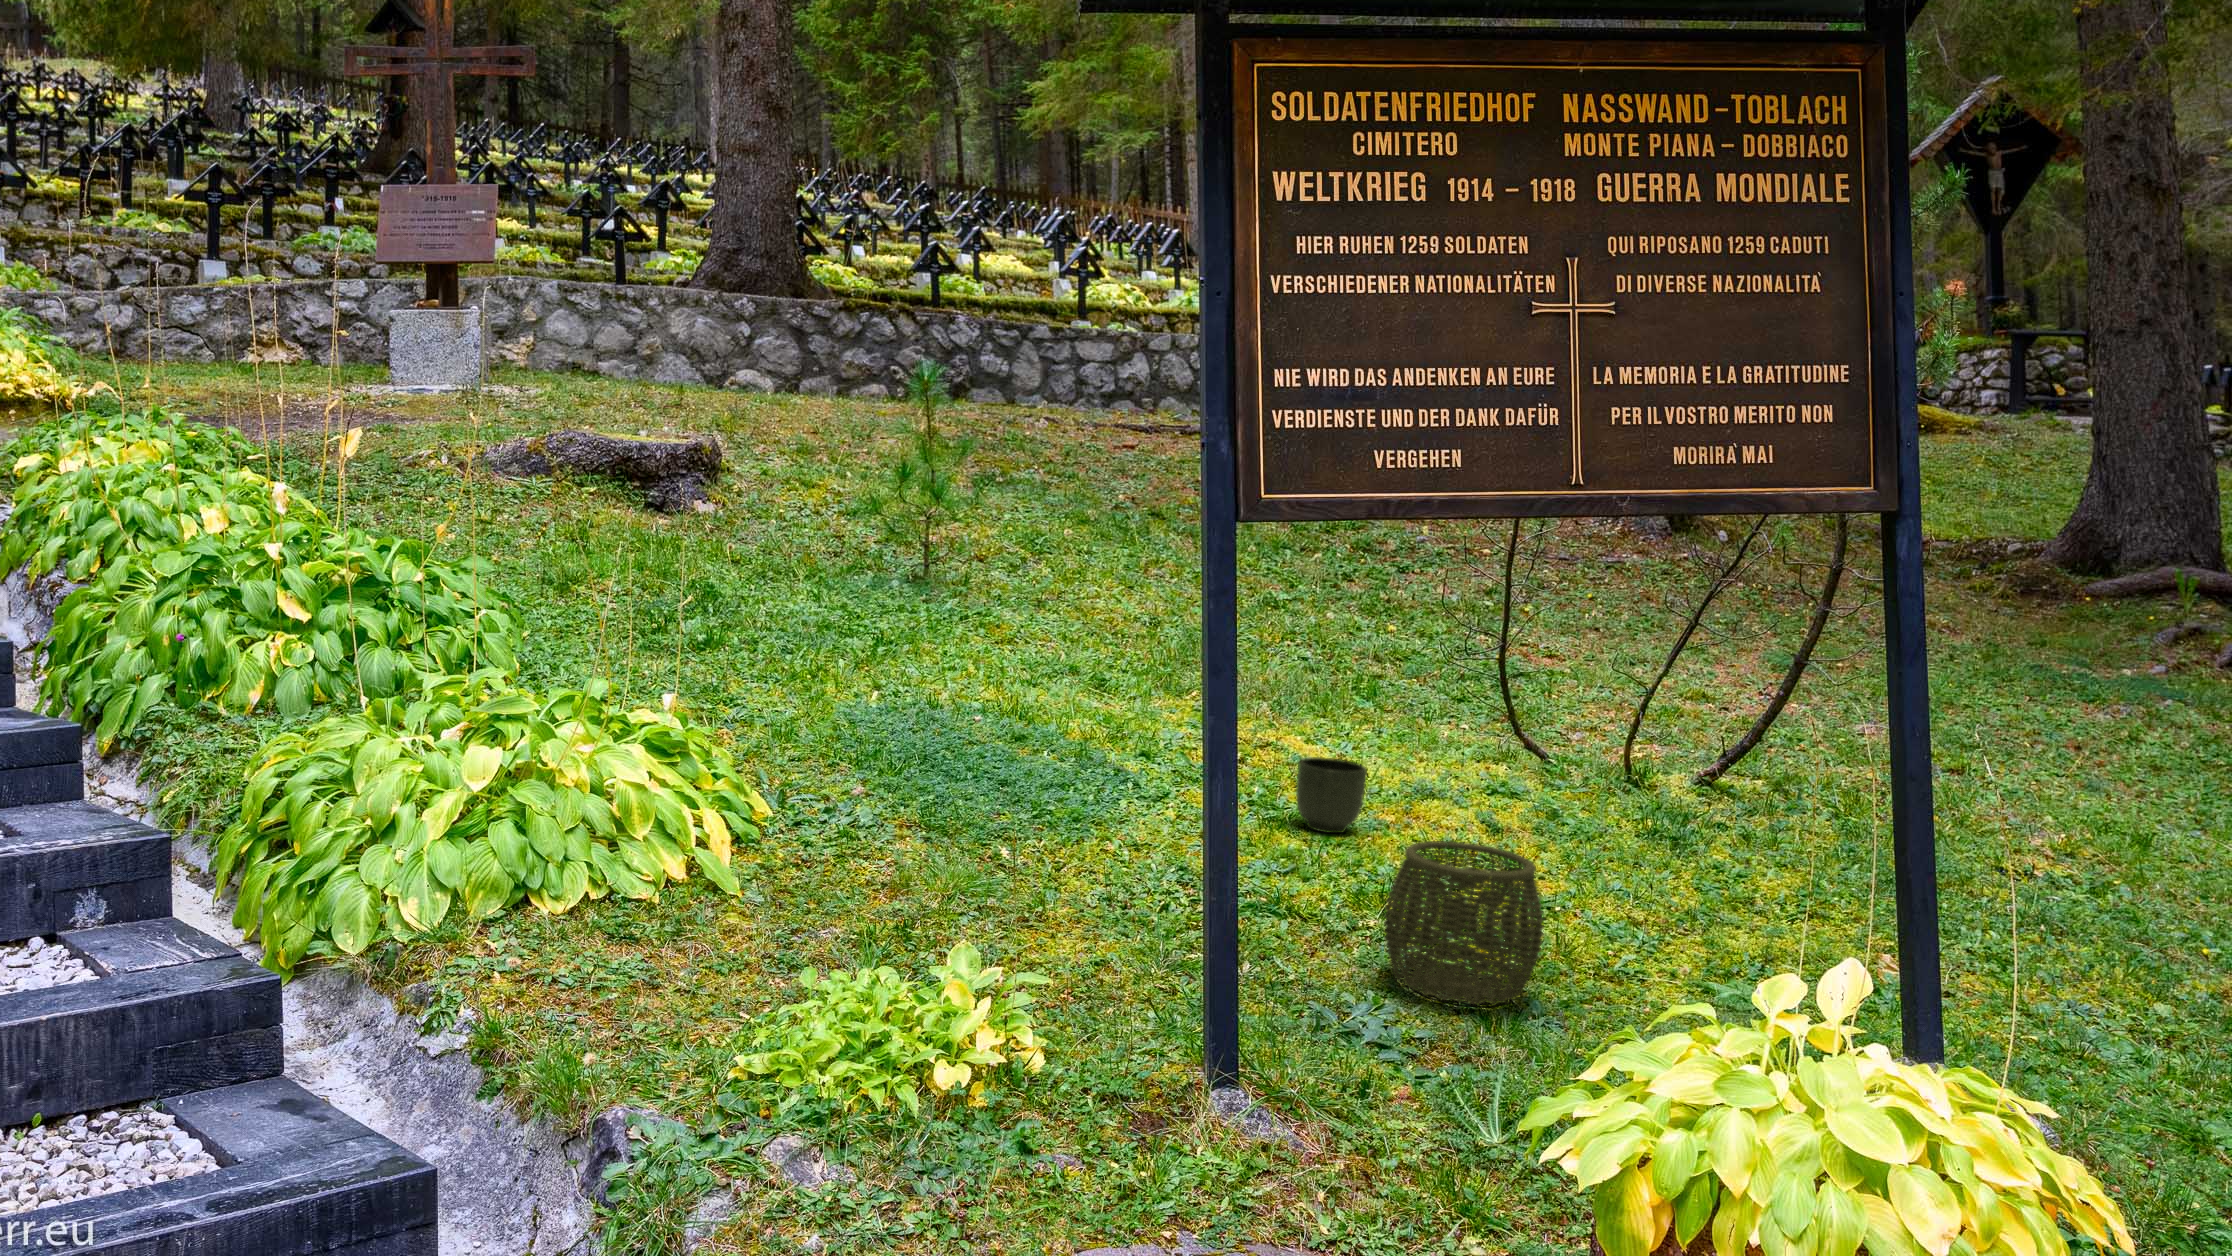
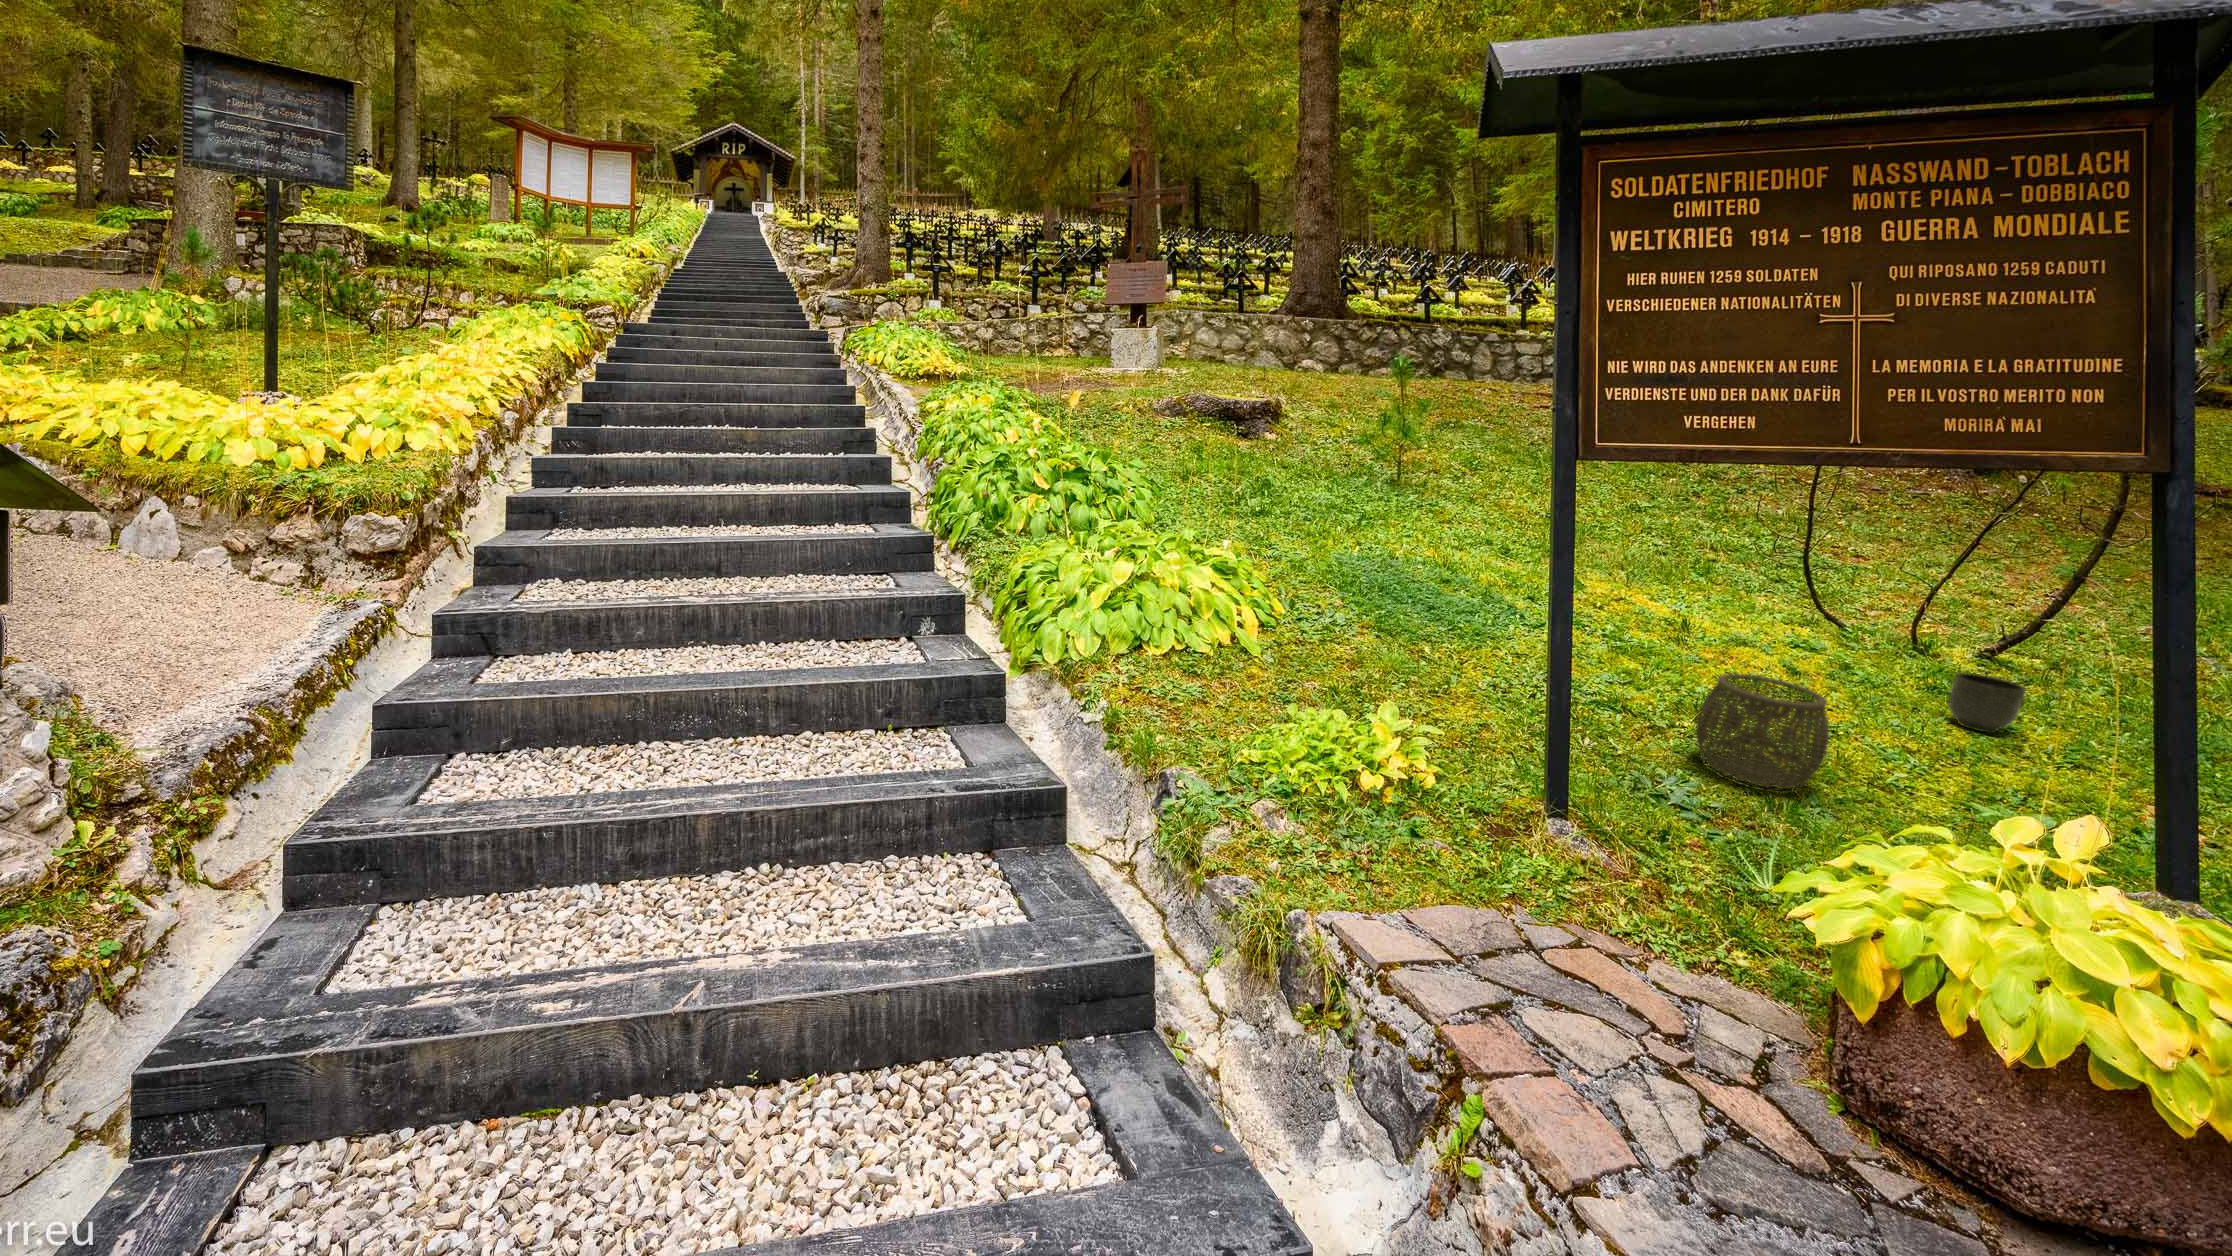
planter: present [1296,757,1367,833] -> present [1949,673,2026,733]

